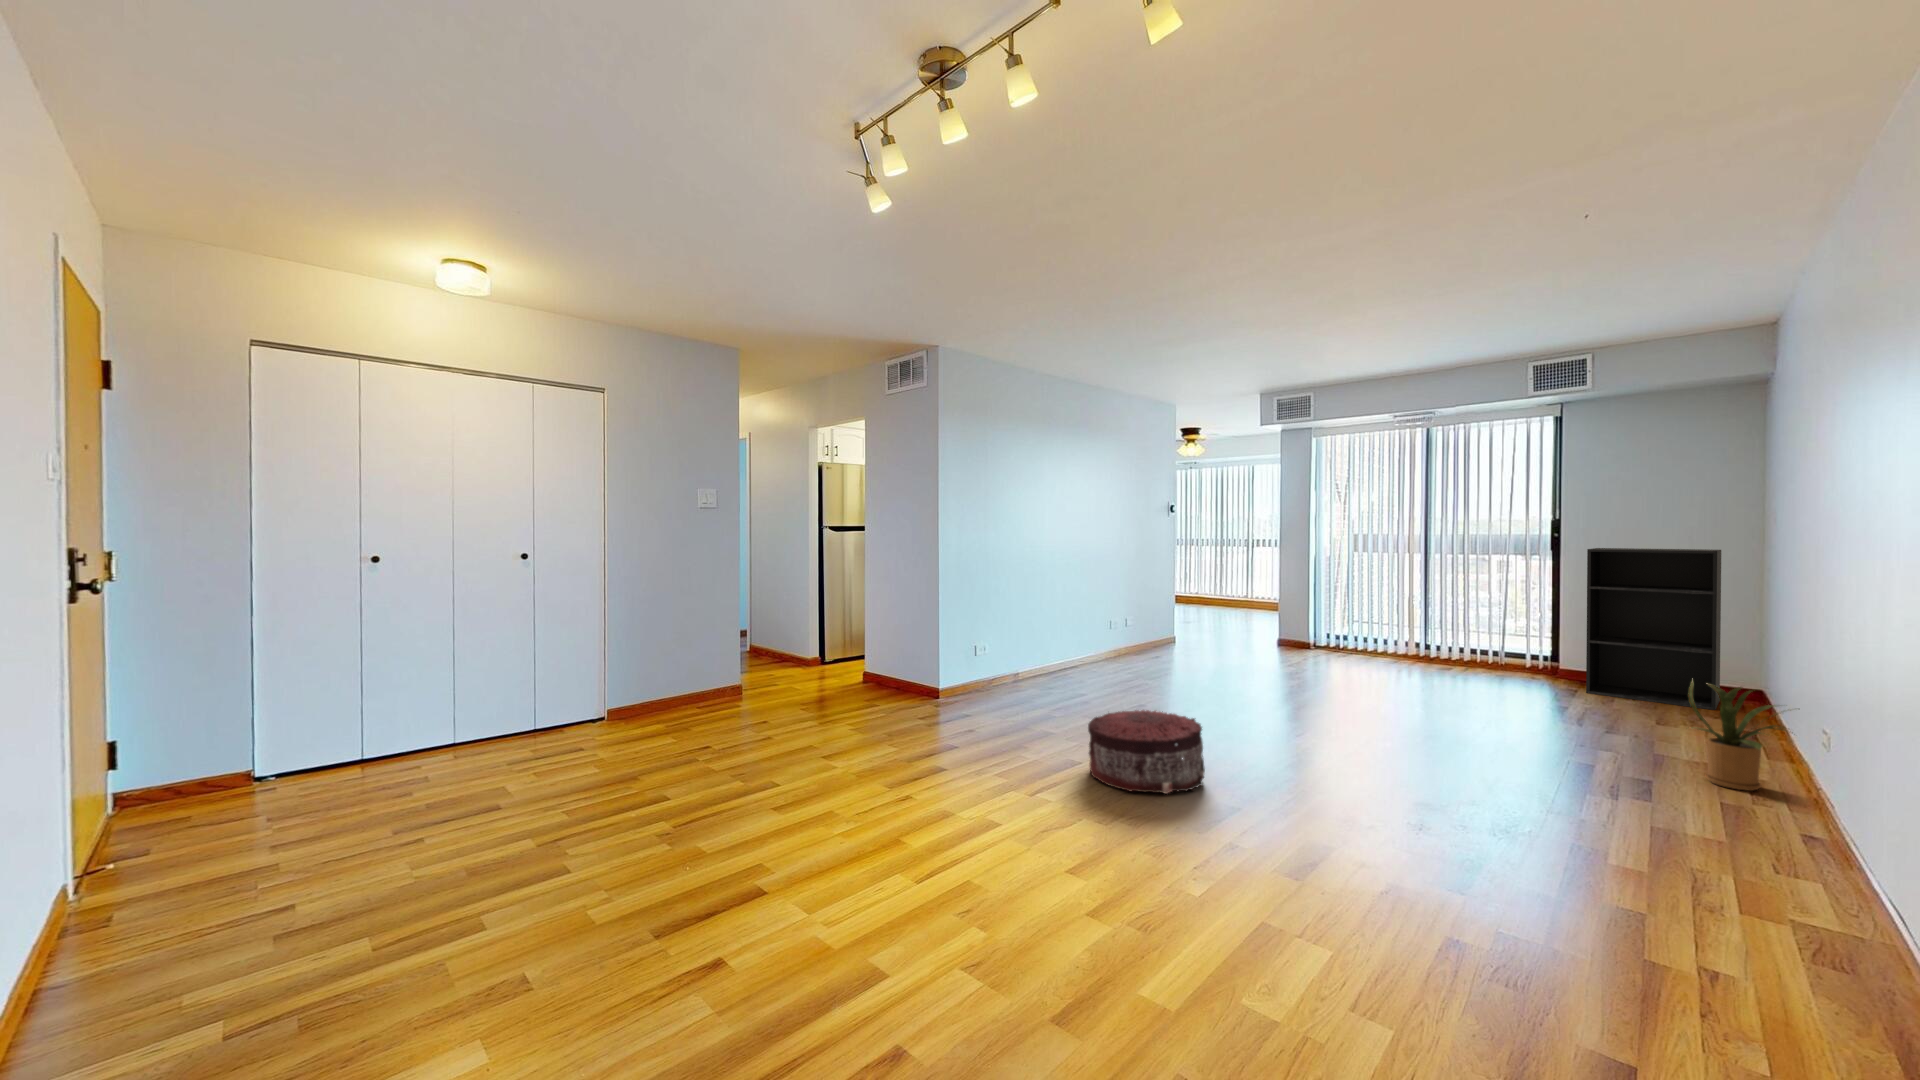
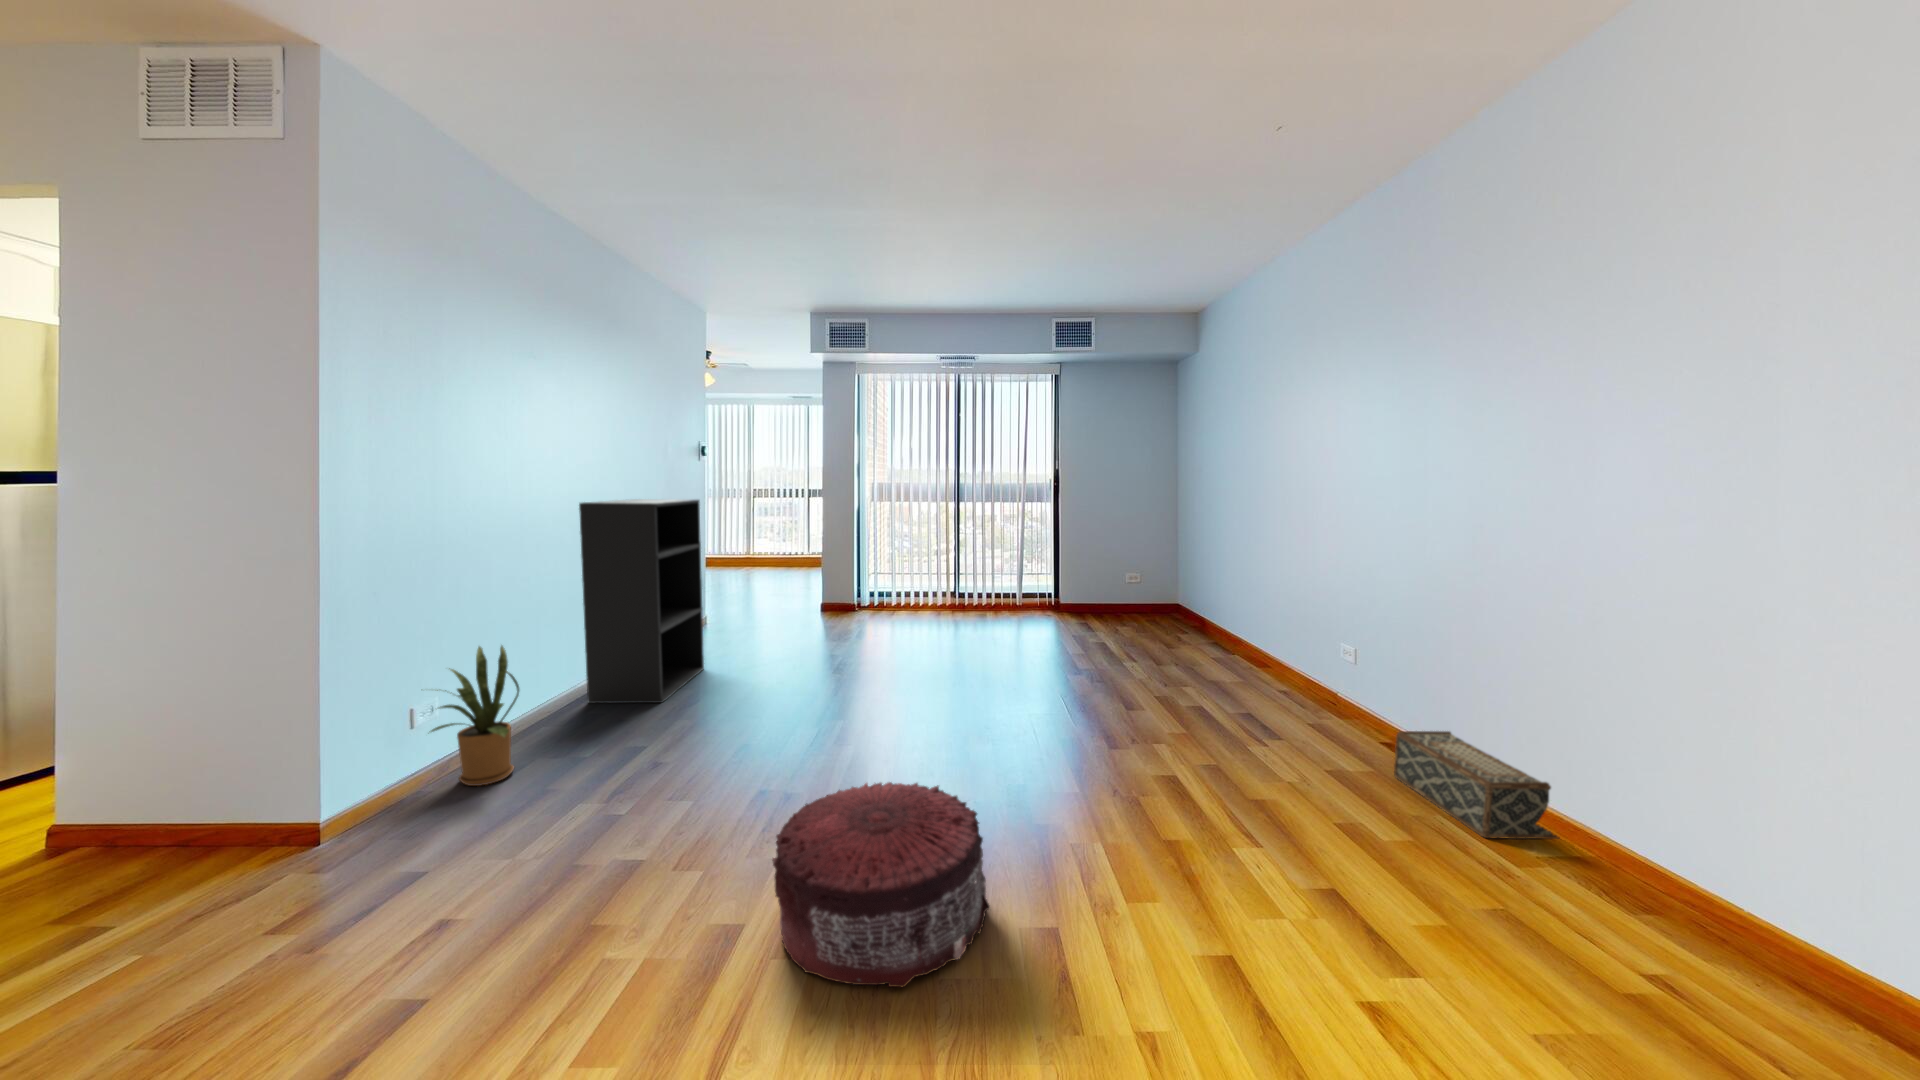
bookshelf: present [1586,548,1721,710] -> present [579,499,704,703]
house plant: present [1689,682,1781,791] -> present [431,646,519,786]
woven basket: none [1729,794,1870,918] -> present [1394,731,1559,839]

